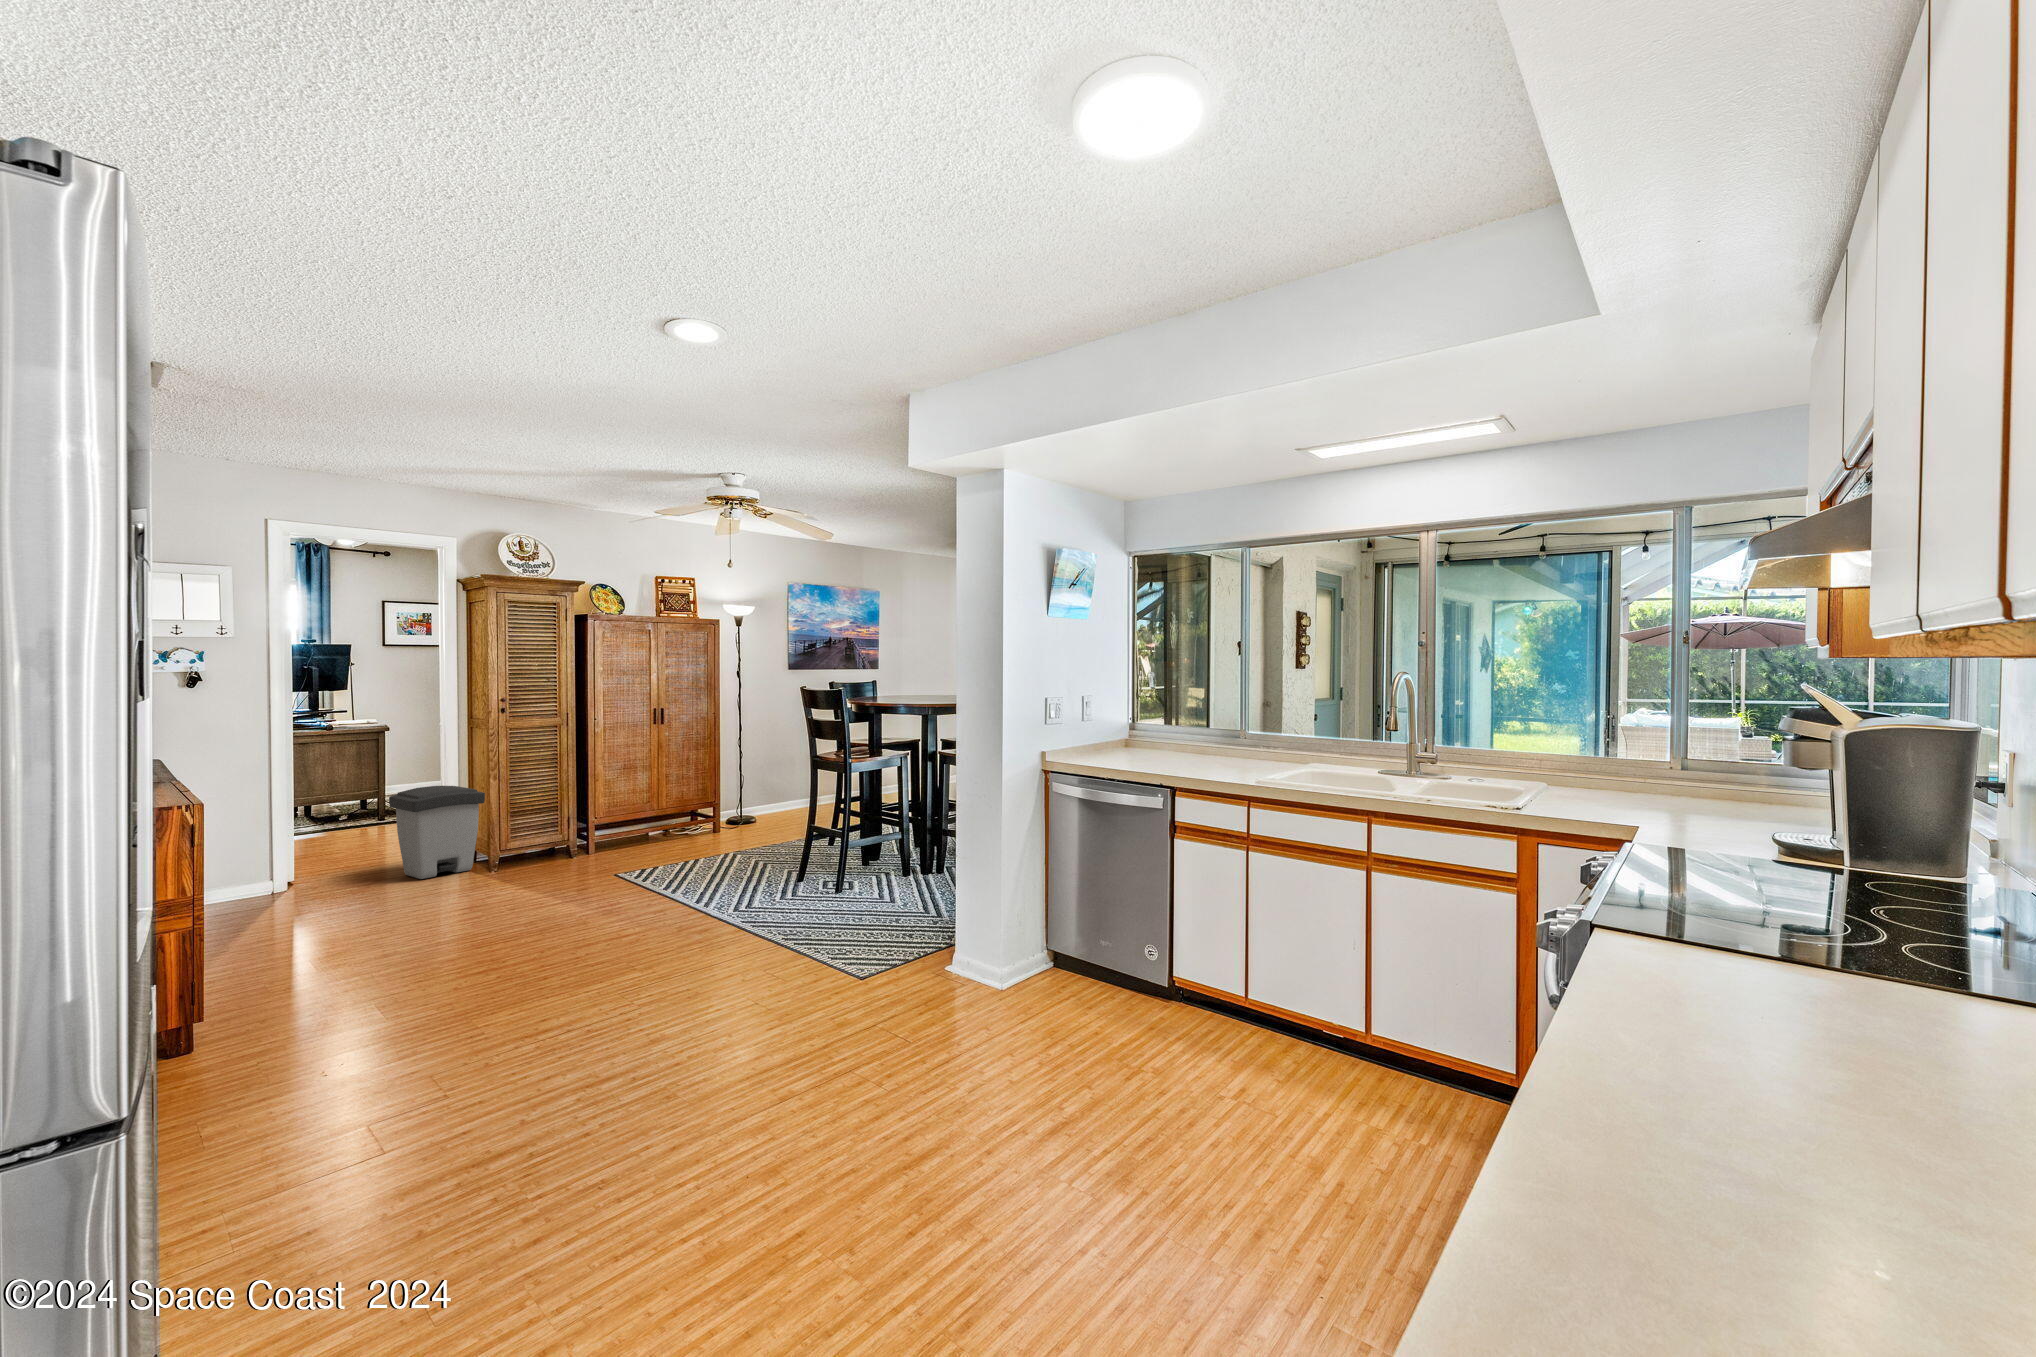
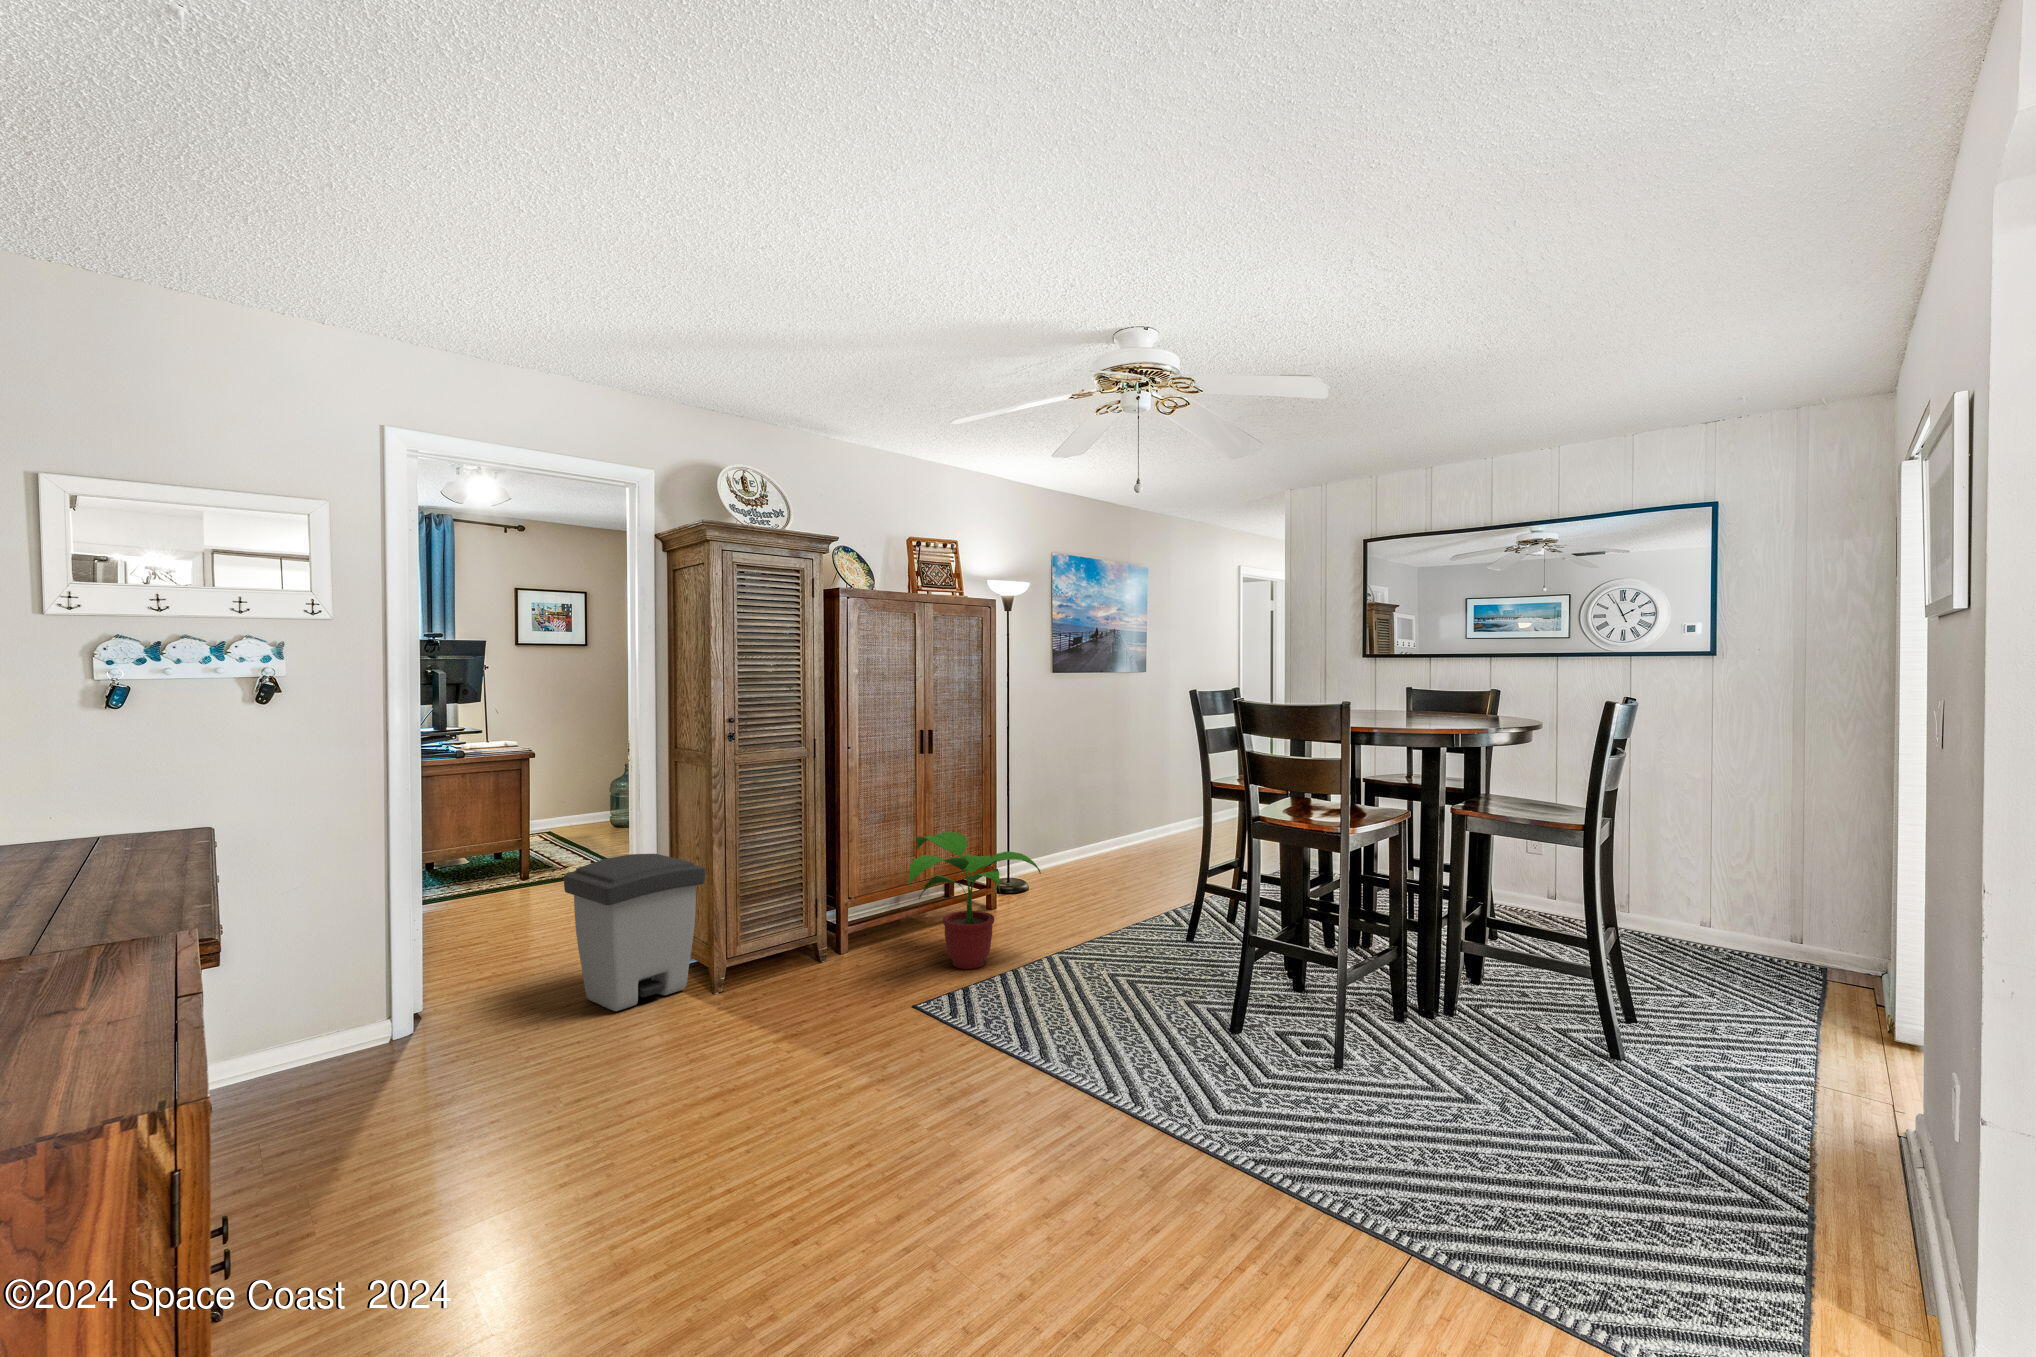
potted plant: none [617,775,716,859] -> present [908,832,1041,969]

